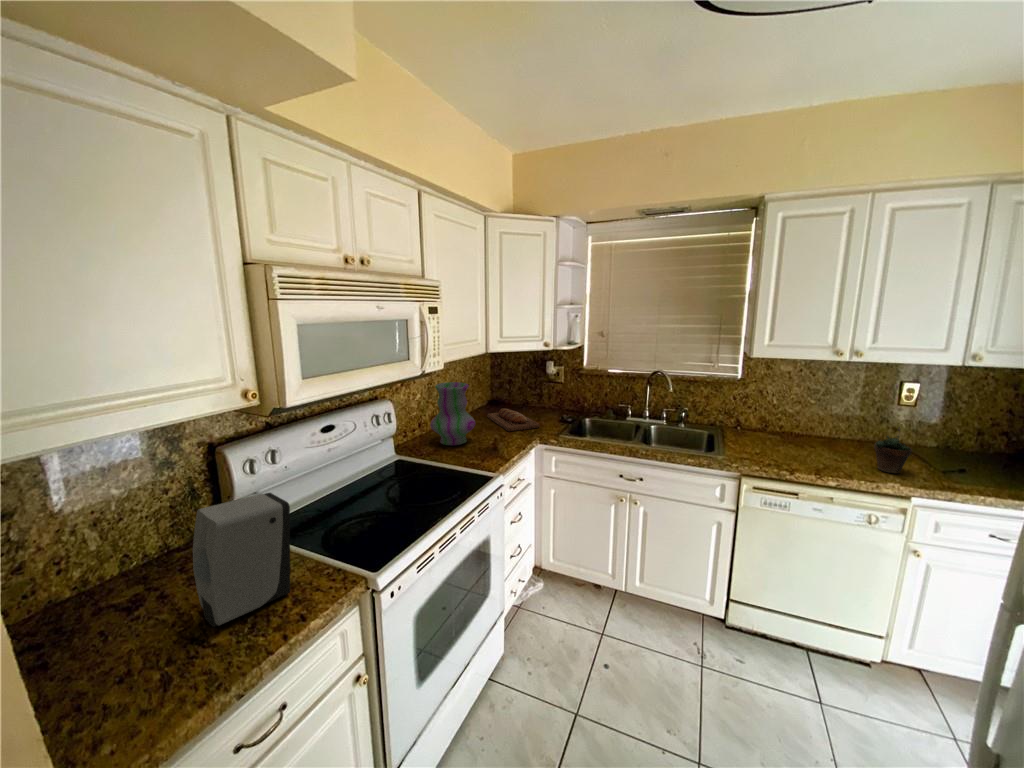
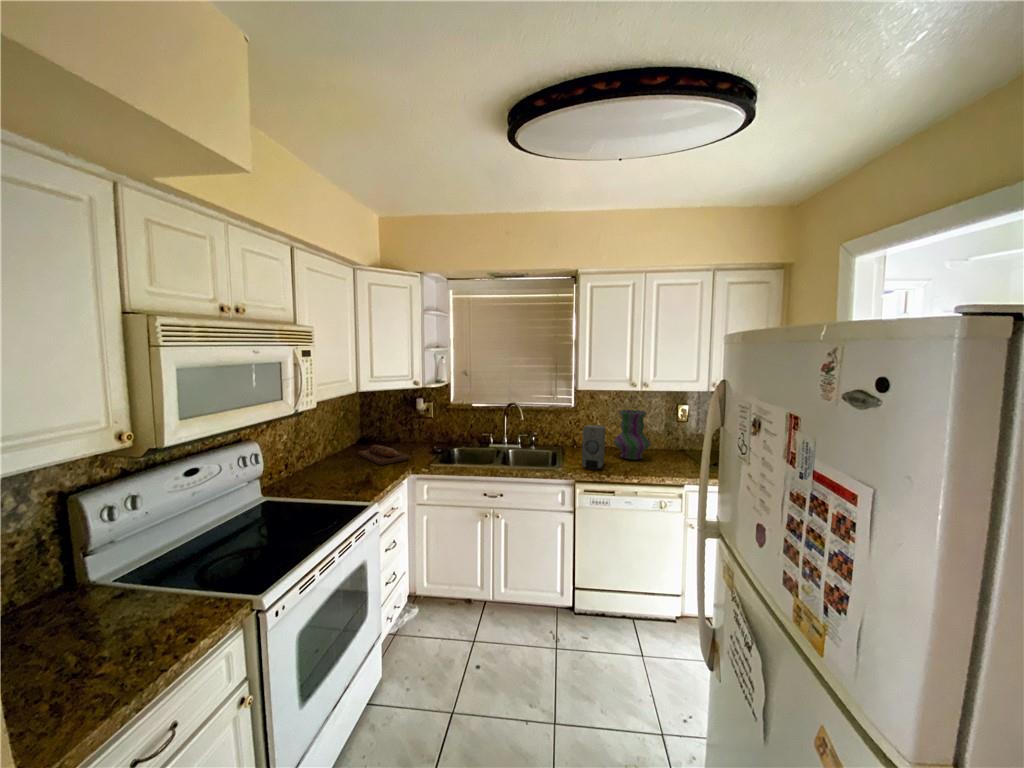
vase: present [430,382,475,445] -> present [614,410,650,460]
succulent plant: present [874,427,912,473] -> none [661,435,683,470]
soap dispenser: present [193,493,290,627] -> present [582,425,605,470]

